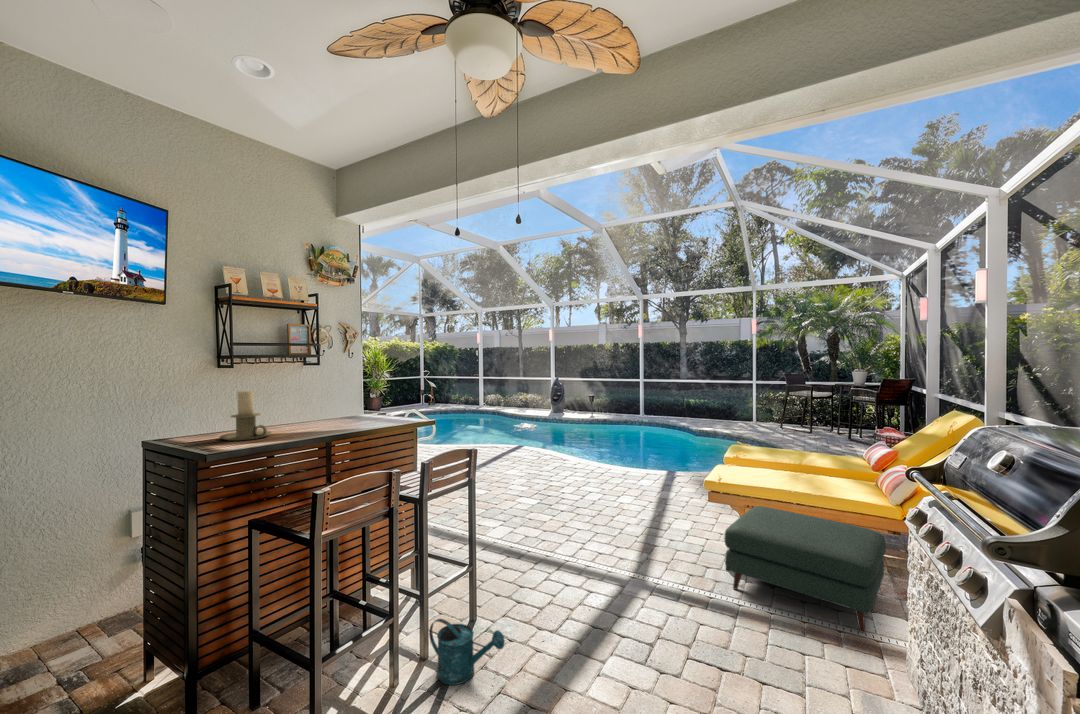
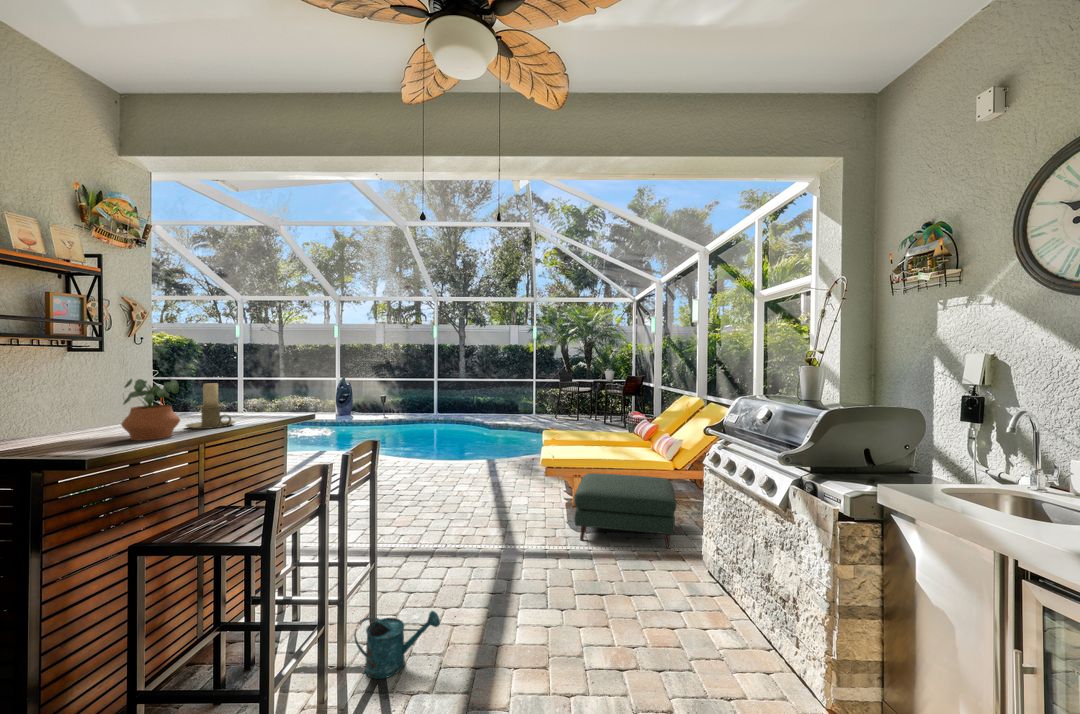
potted plant: none [288,379,330,430] -> present [121,378,180,440]
candle holder: present [220,391,271,441] -> present [186,383,235,429]

